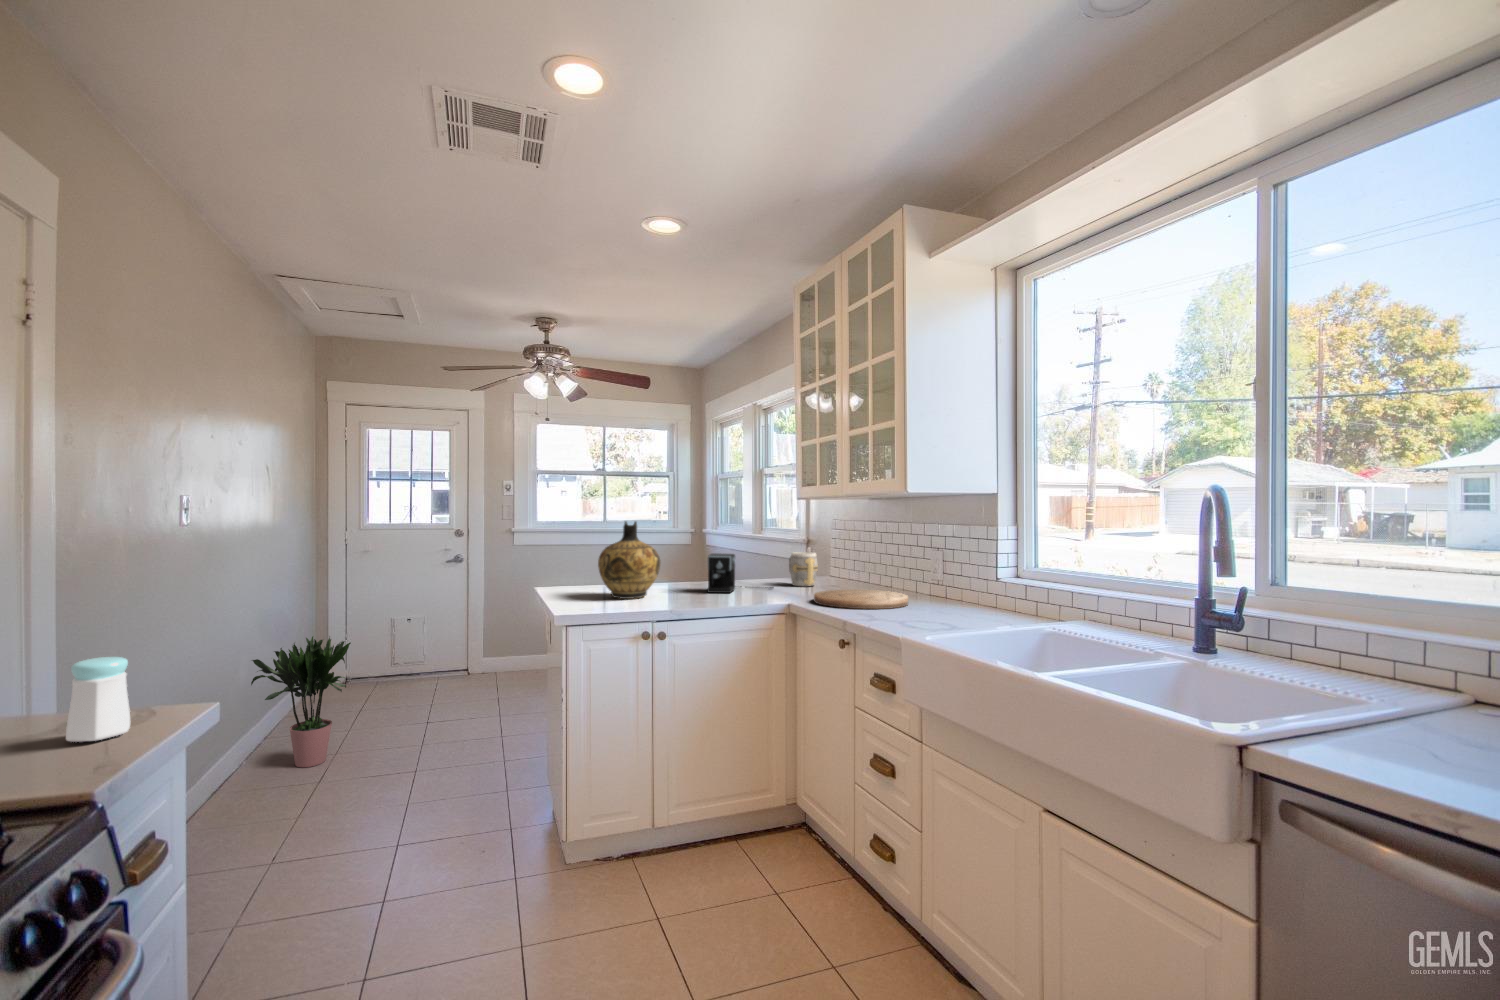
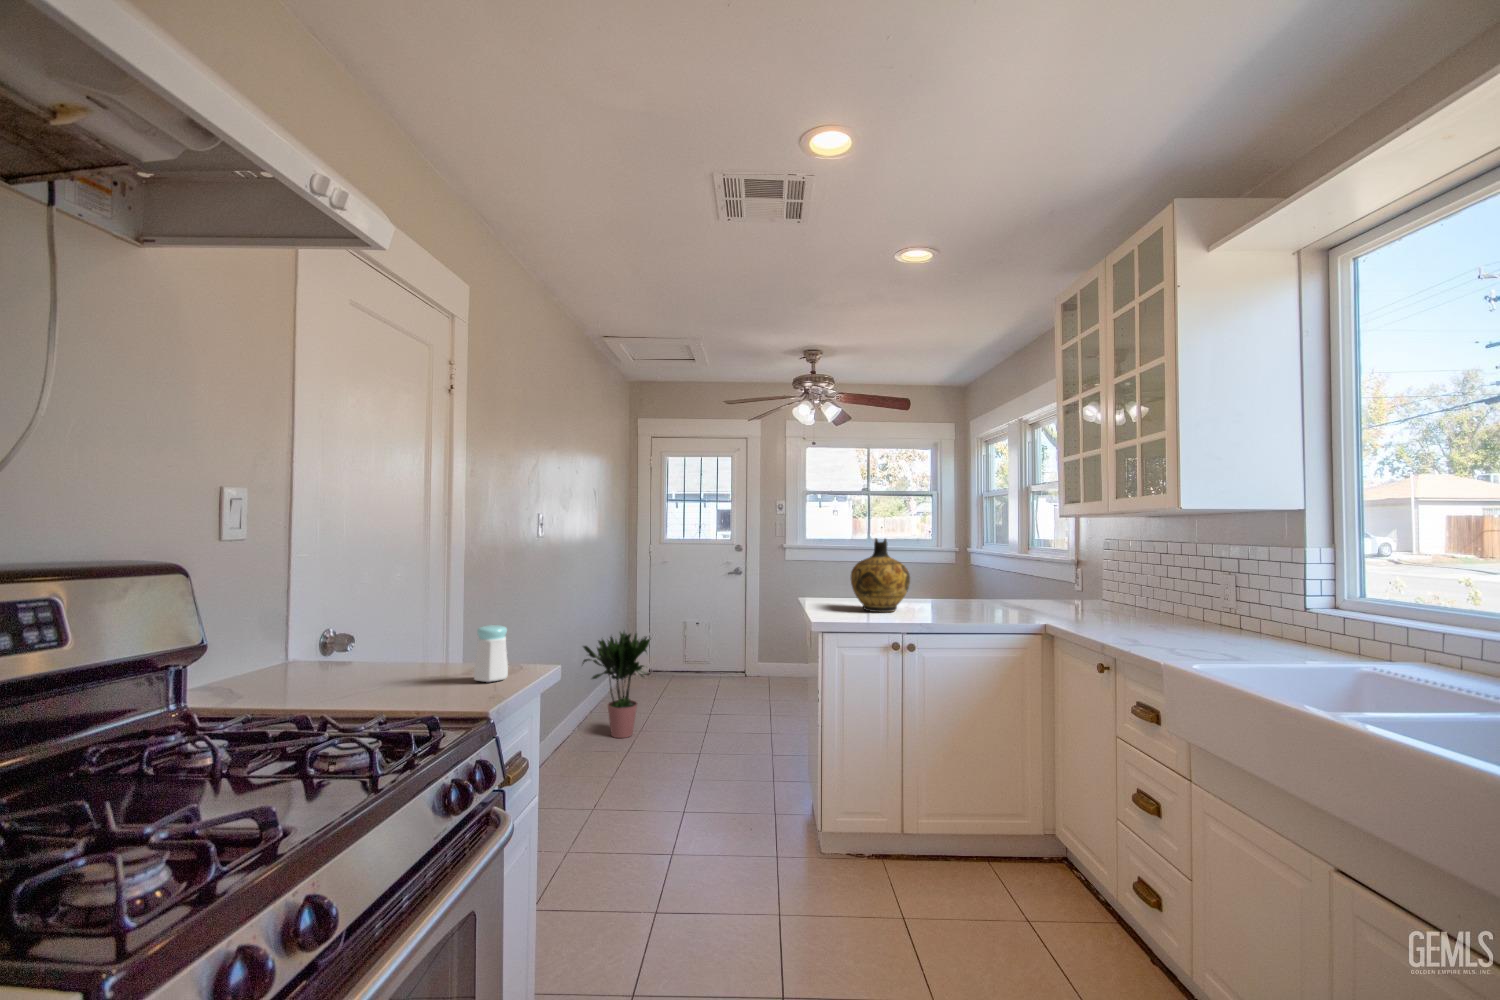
mug: present [789,552,818,587] -> none [1053,574,1086,611]
coffee maker: present [707,554,773,593] -> none [959,572,1033,613]
cutting board: present [814,590,908,609] -> none [1073,615,1189,638]

